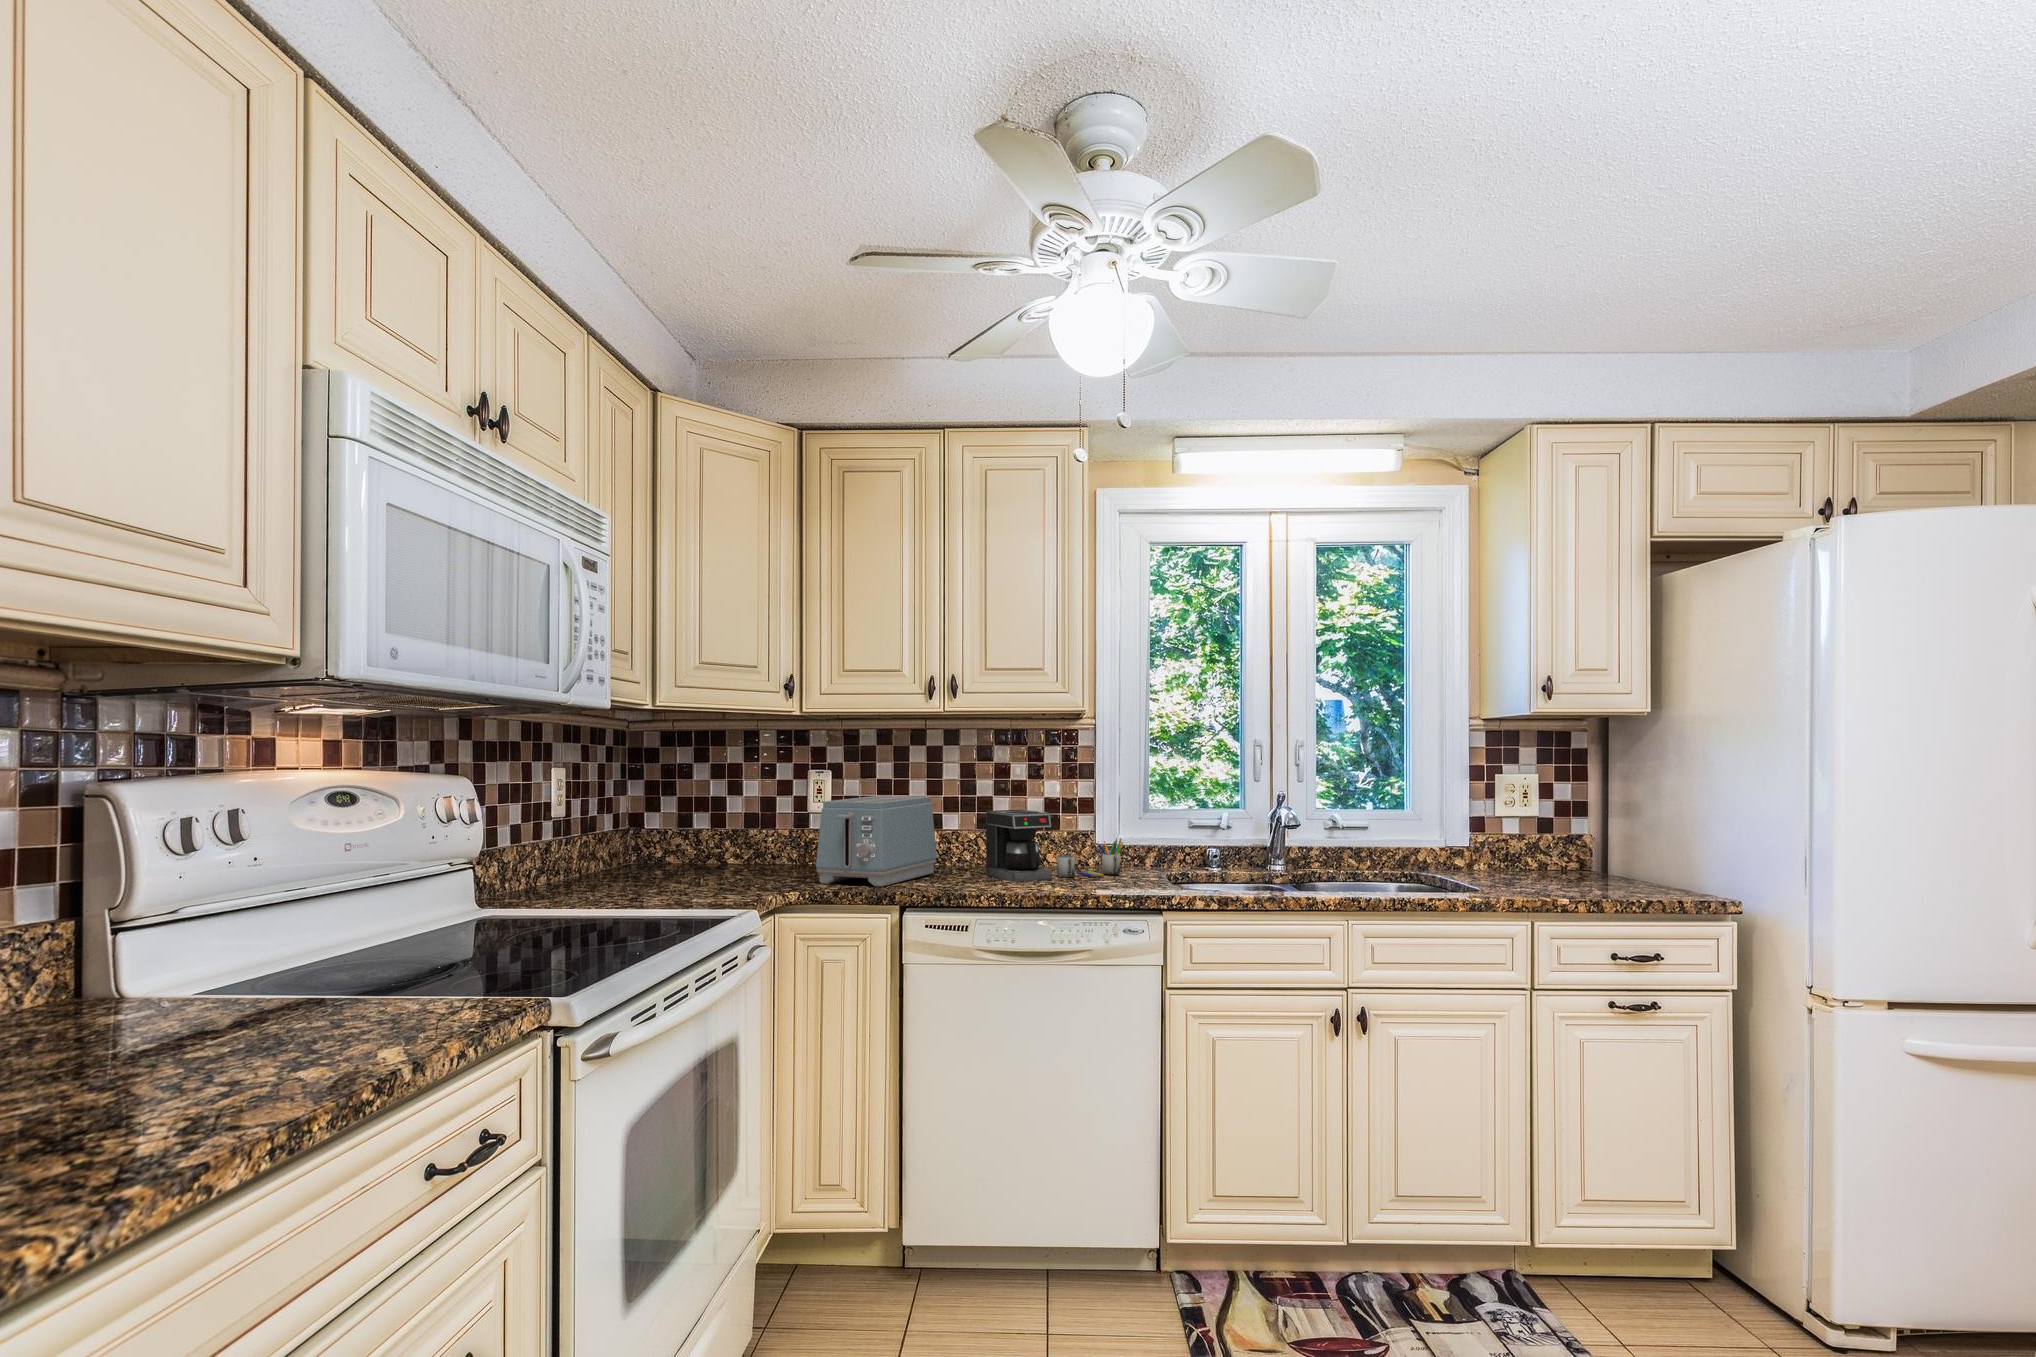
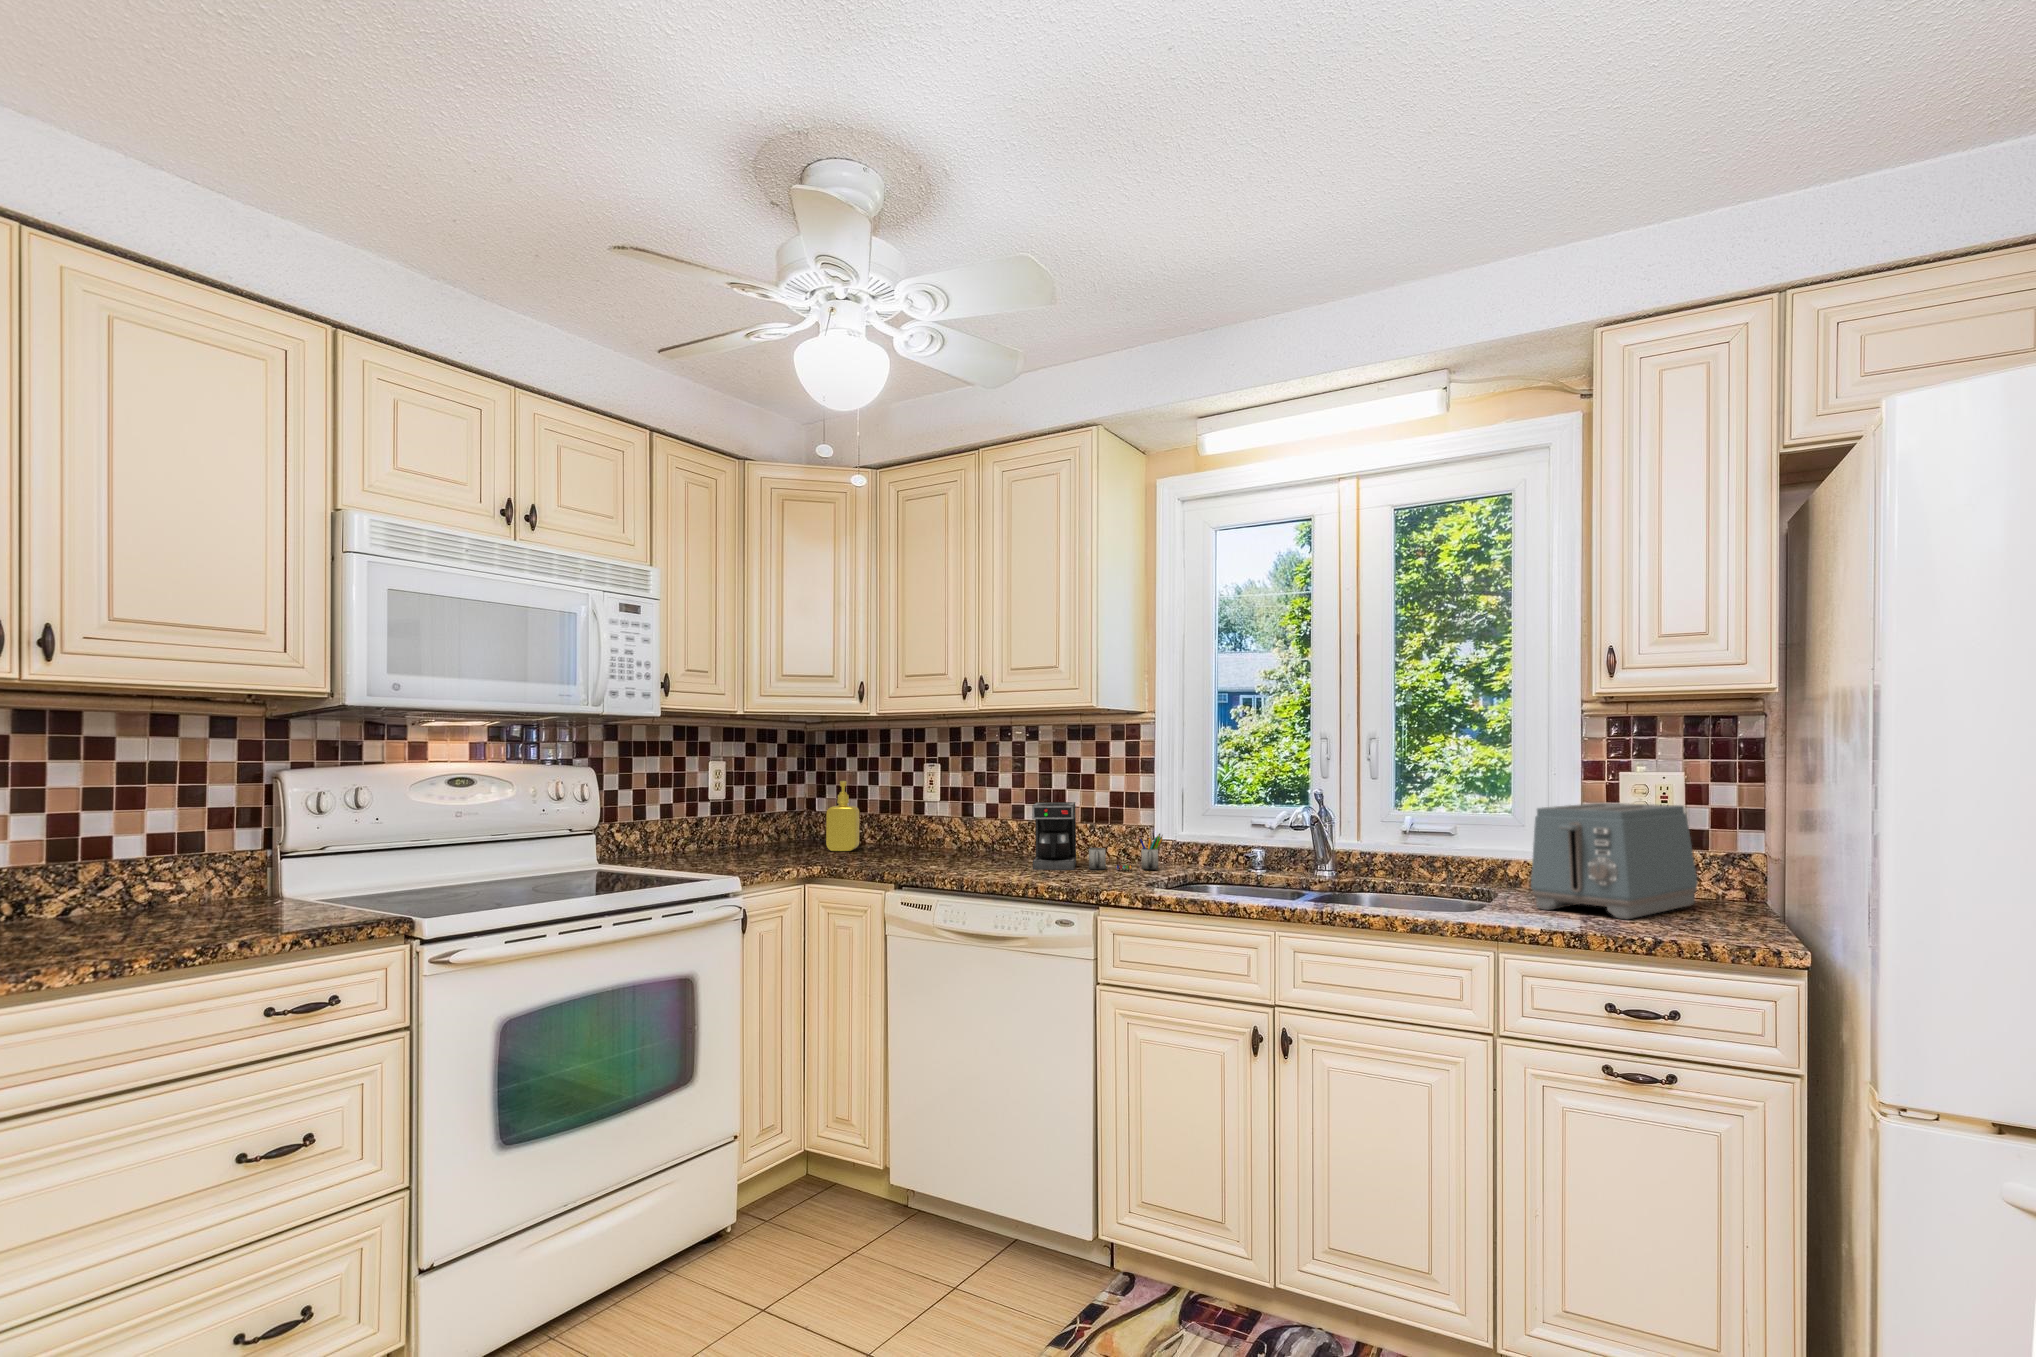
soap dispenser: none [703,791,743,876] -> present [826,781,859,851]
toaster: present [816,796,937,887] -> present [1531,803,1698,919]

